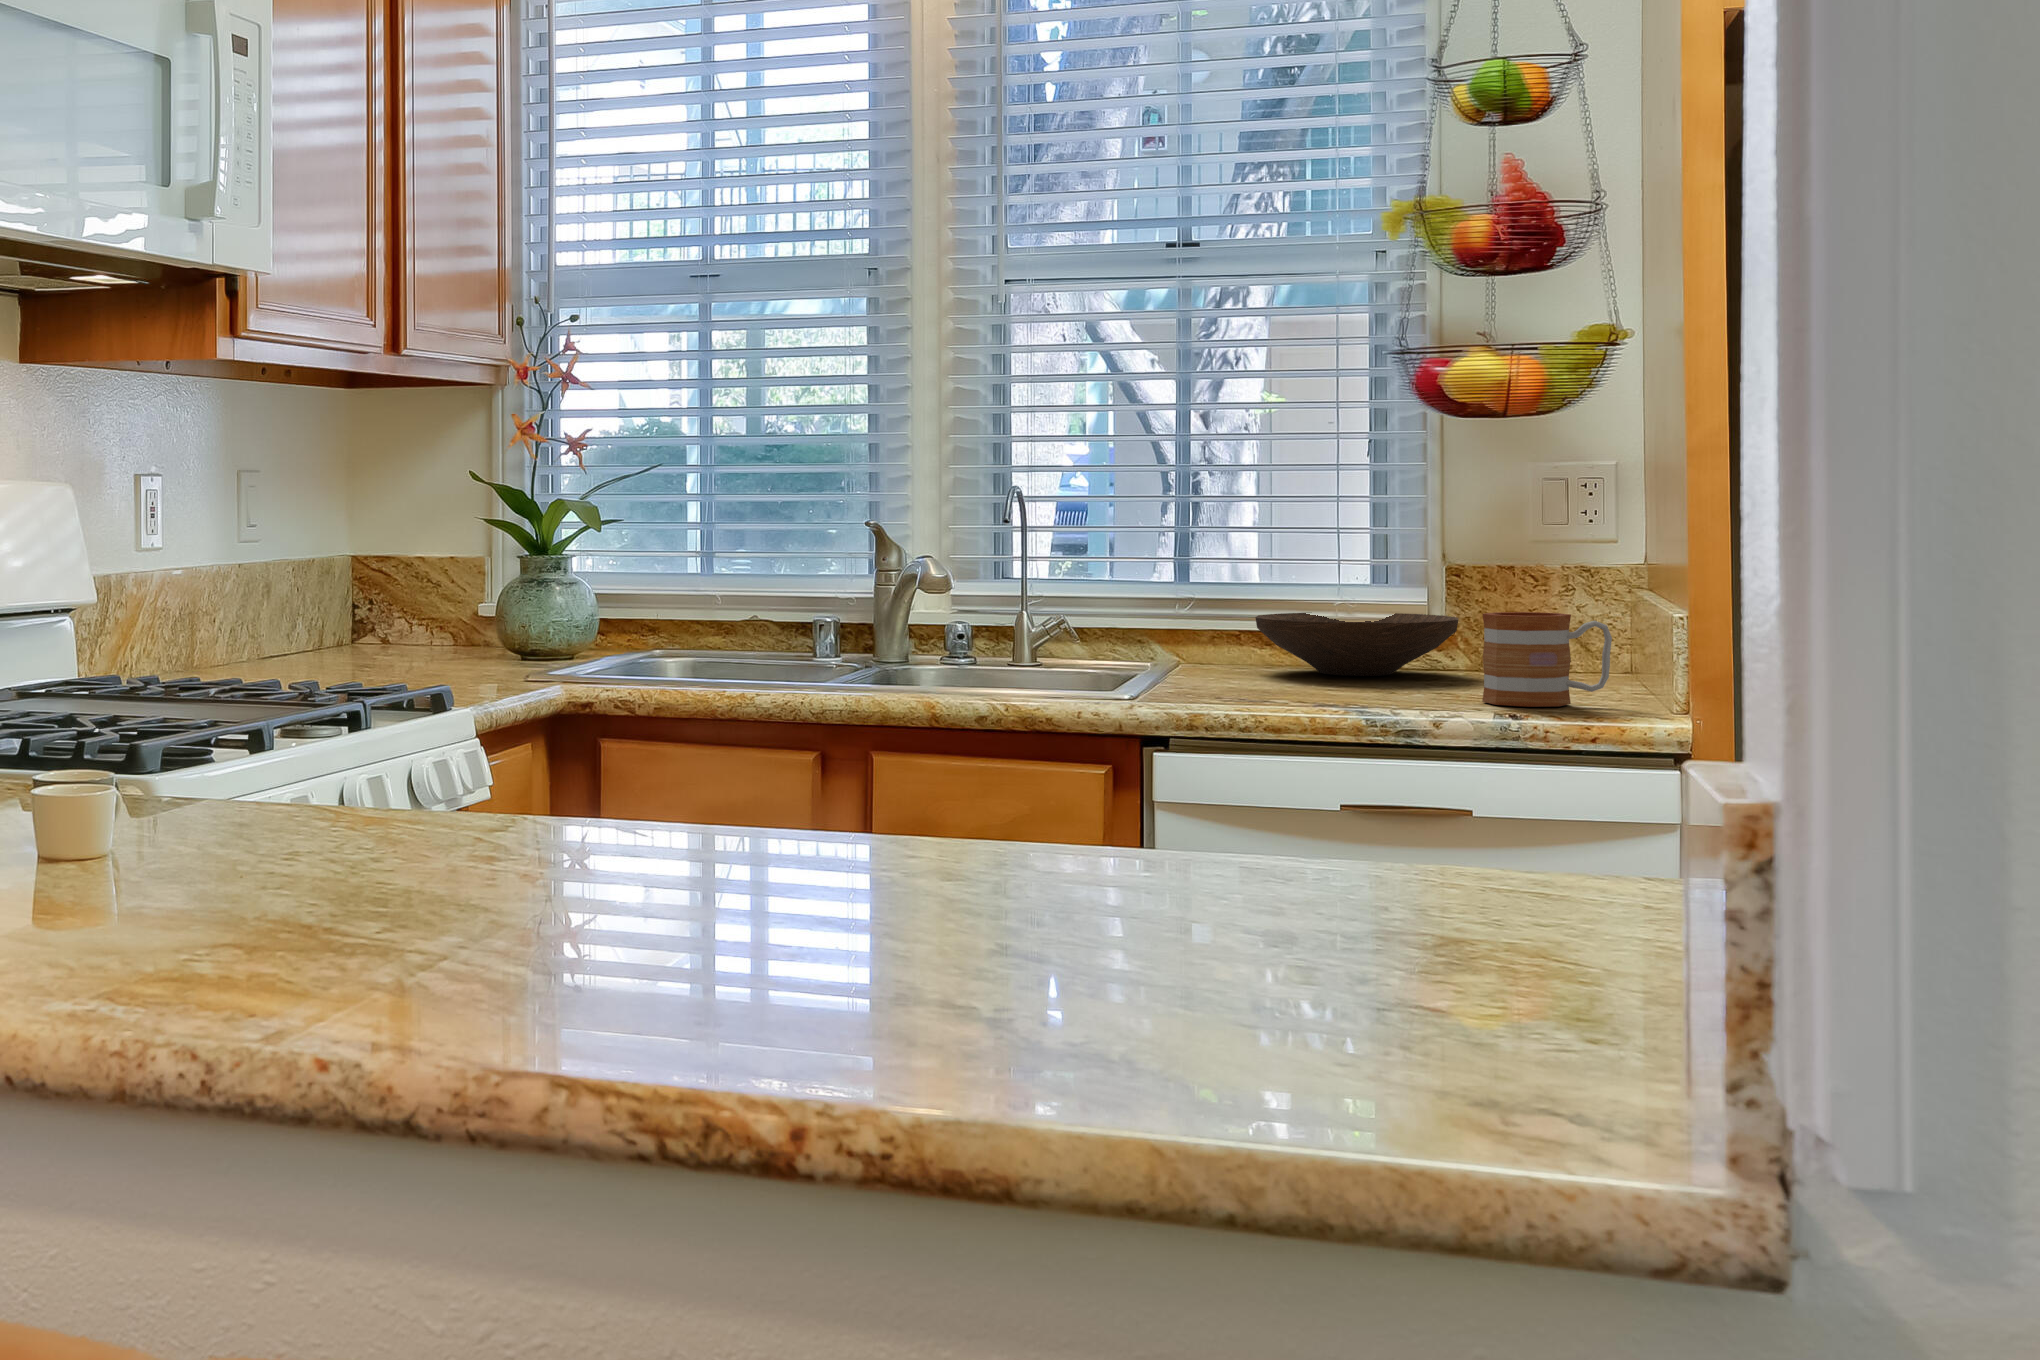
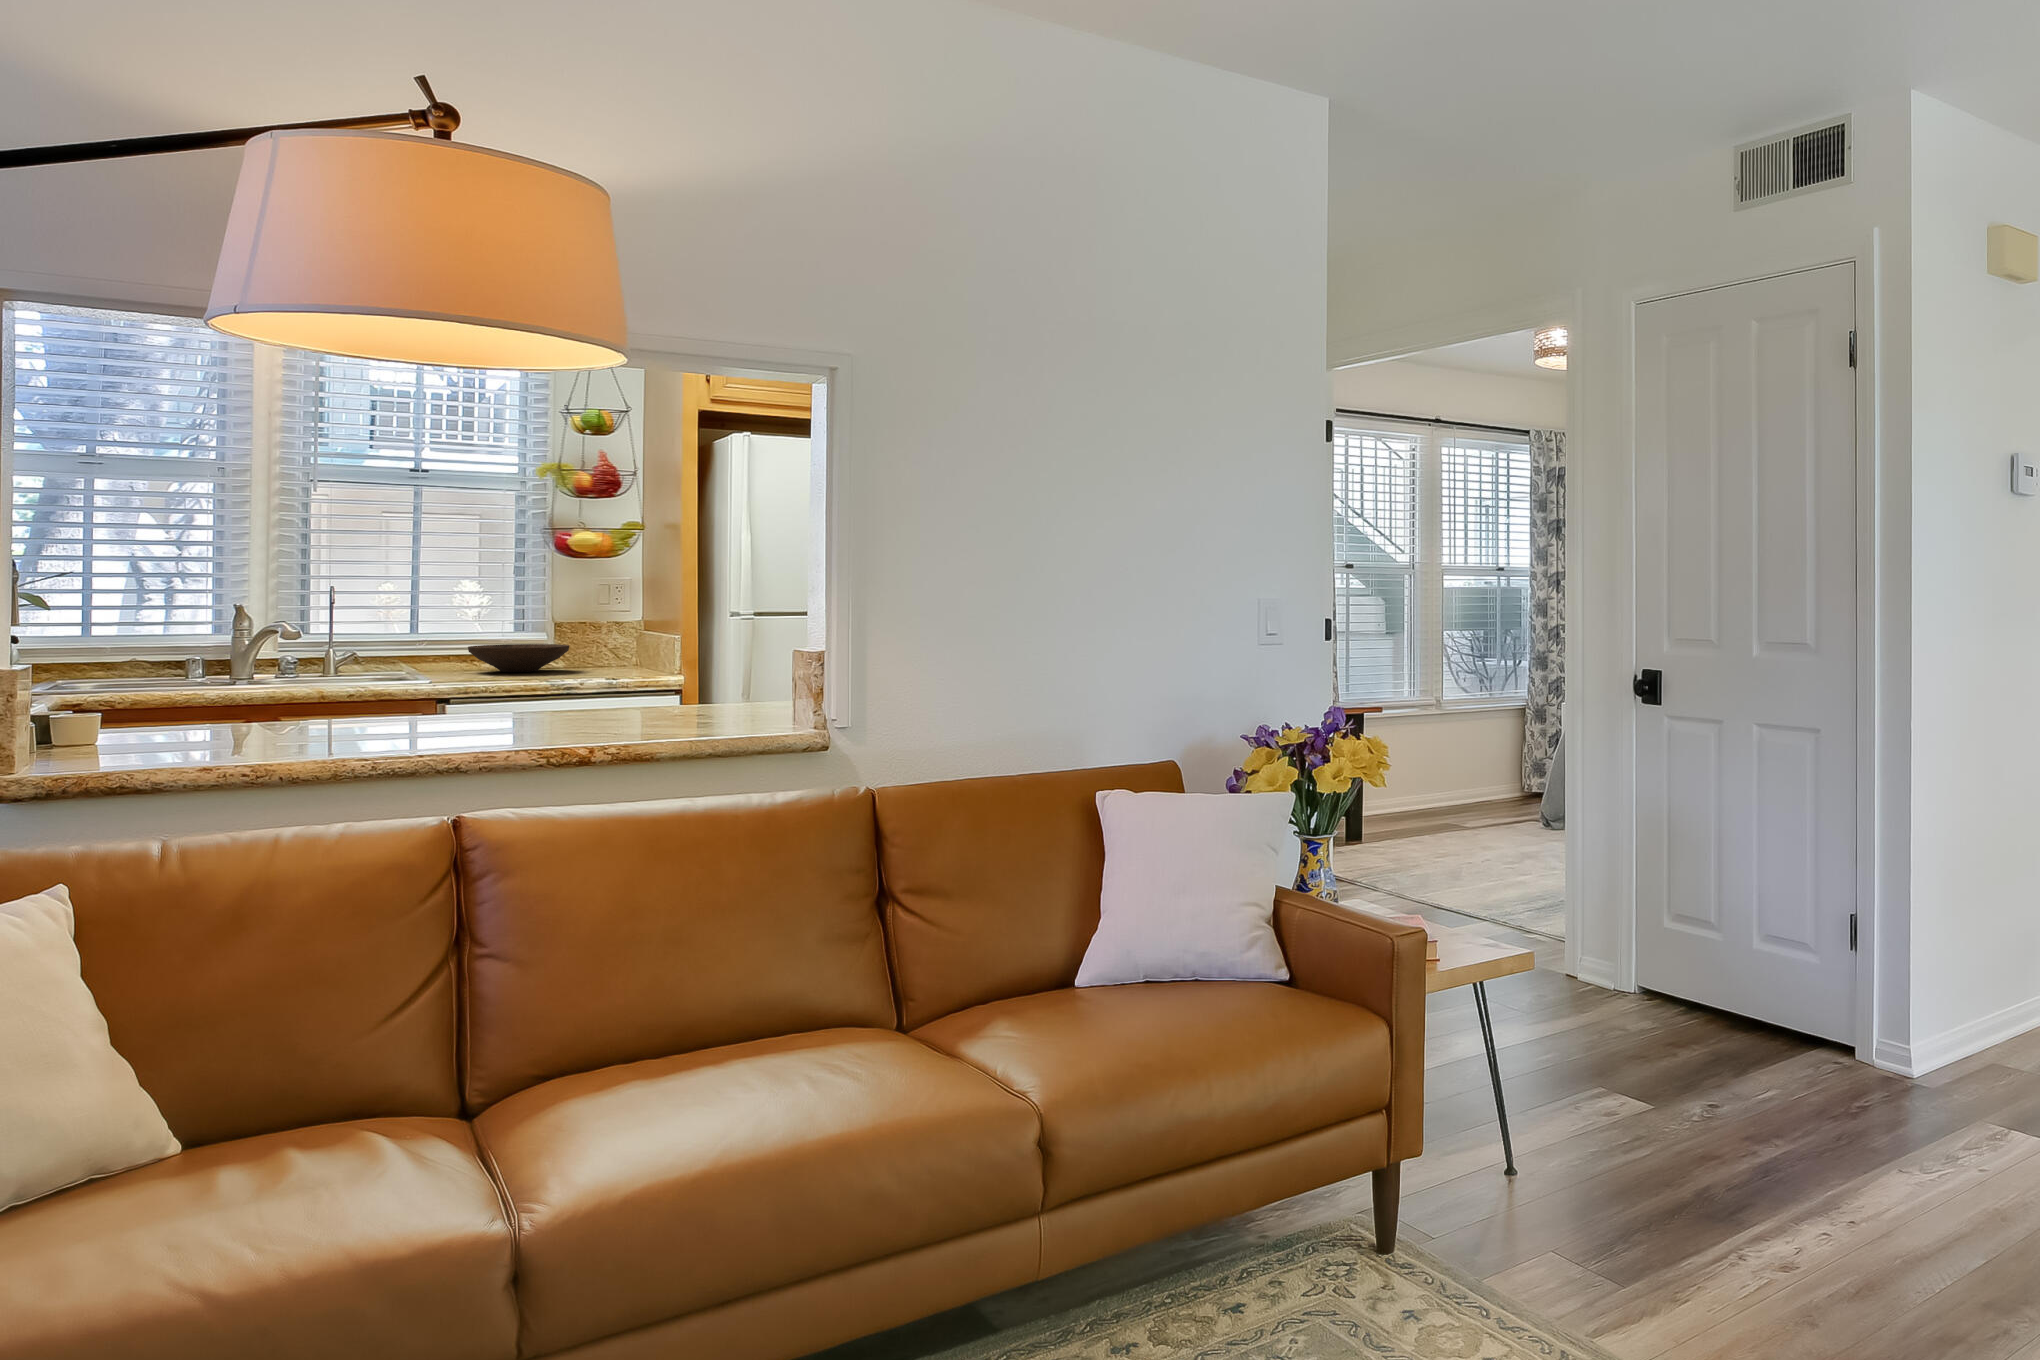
mug: present [1482,612,1612,707] -> none [595,641,648,678]

